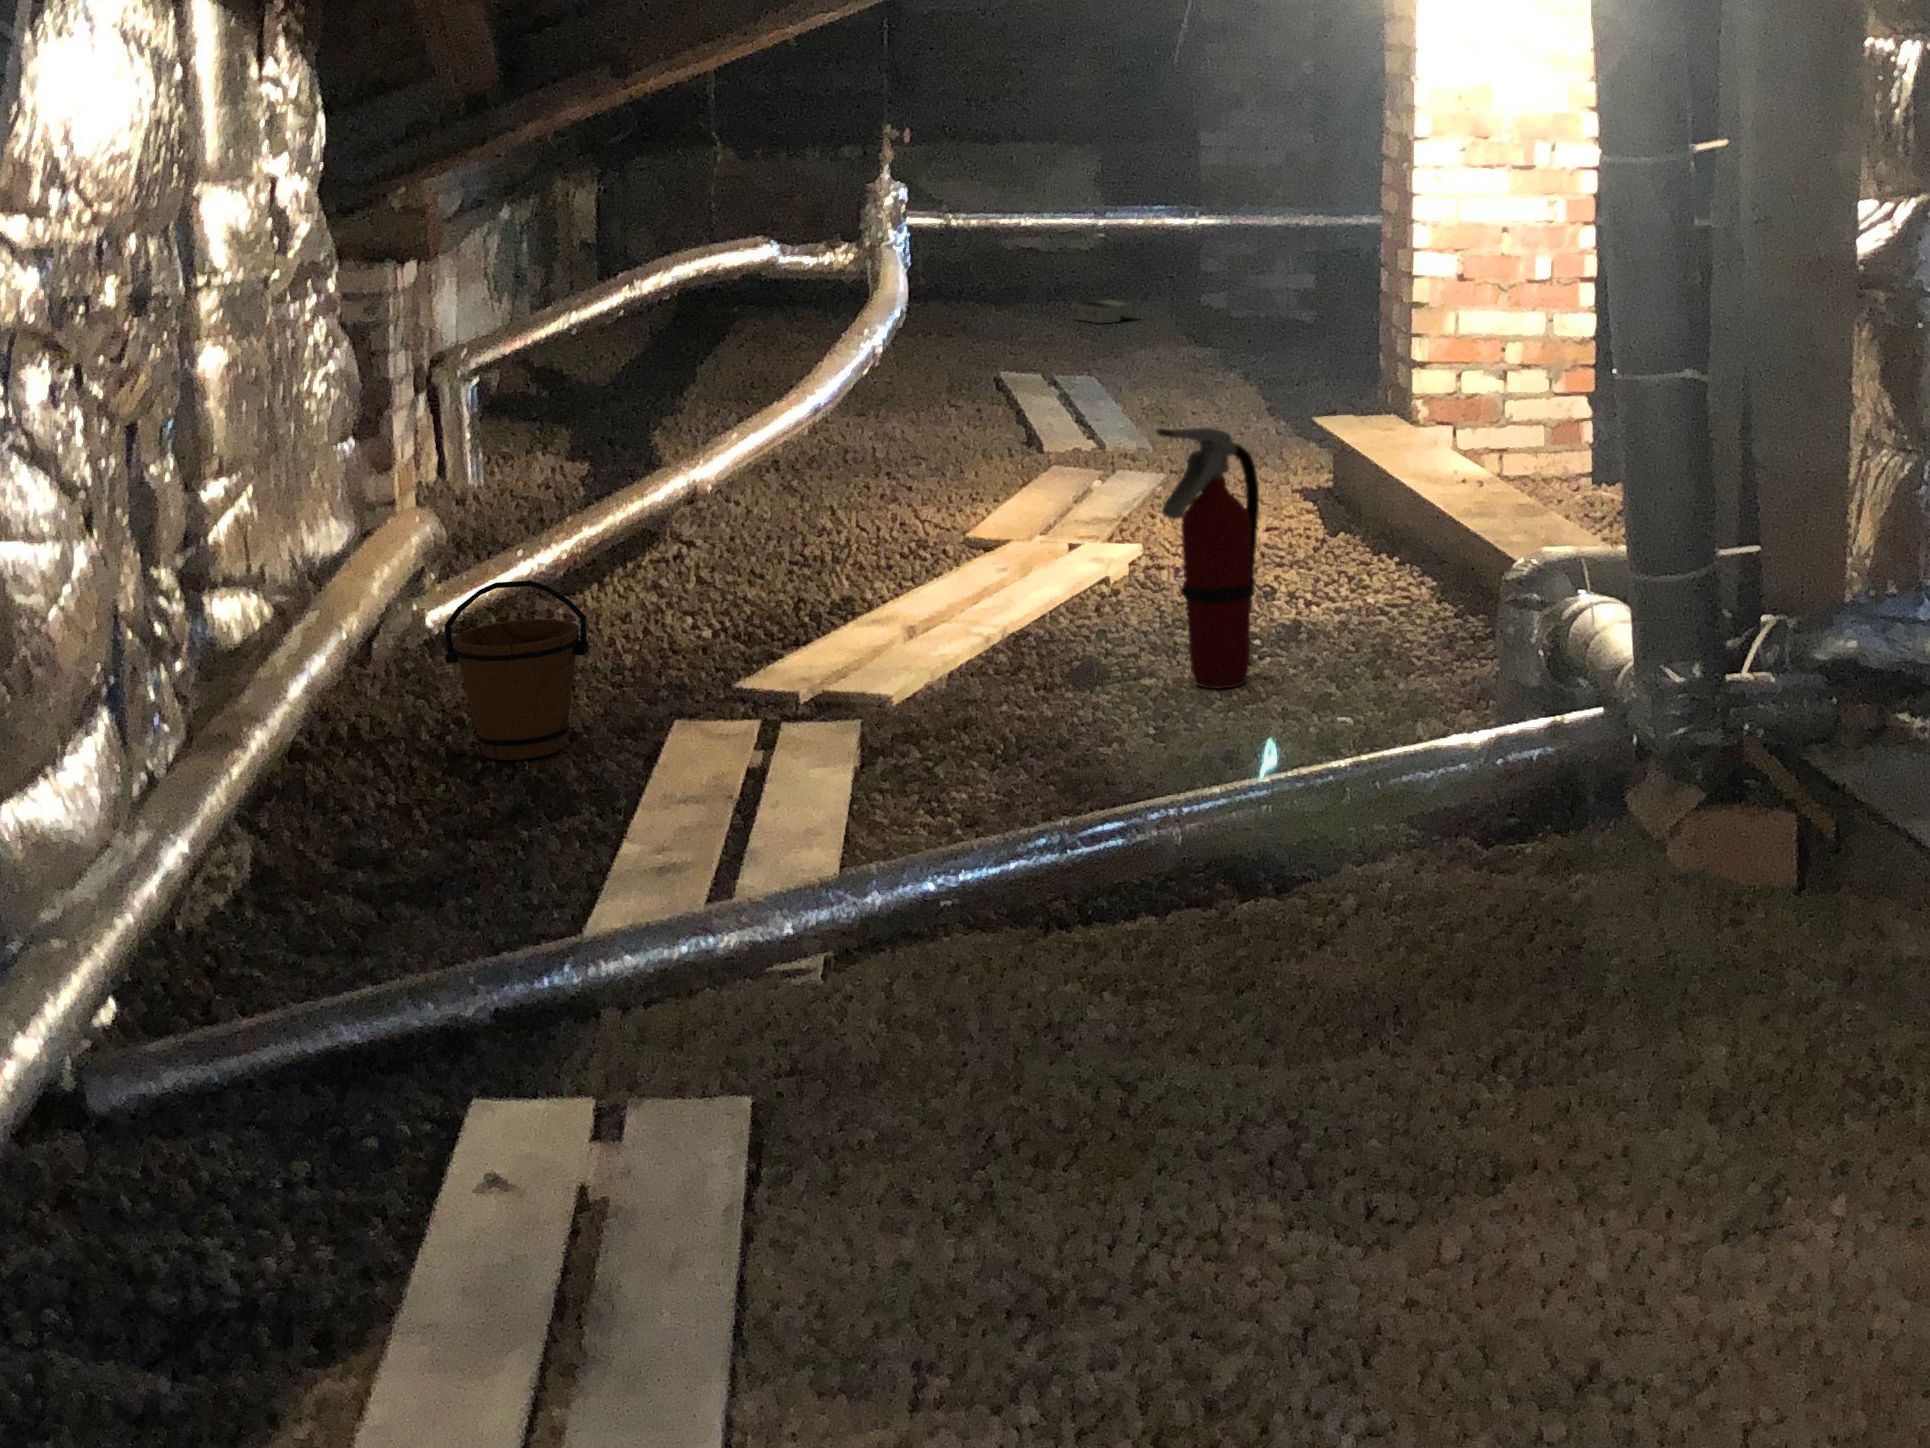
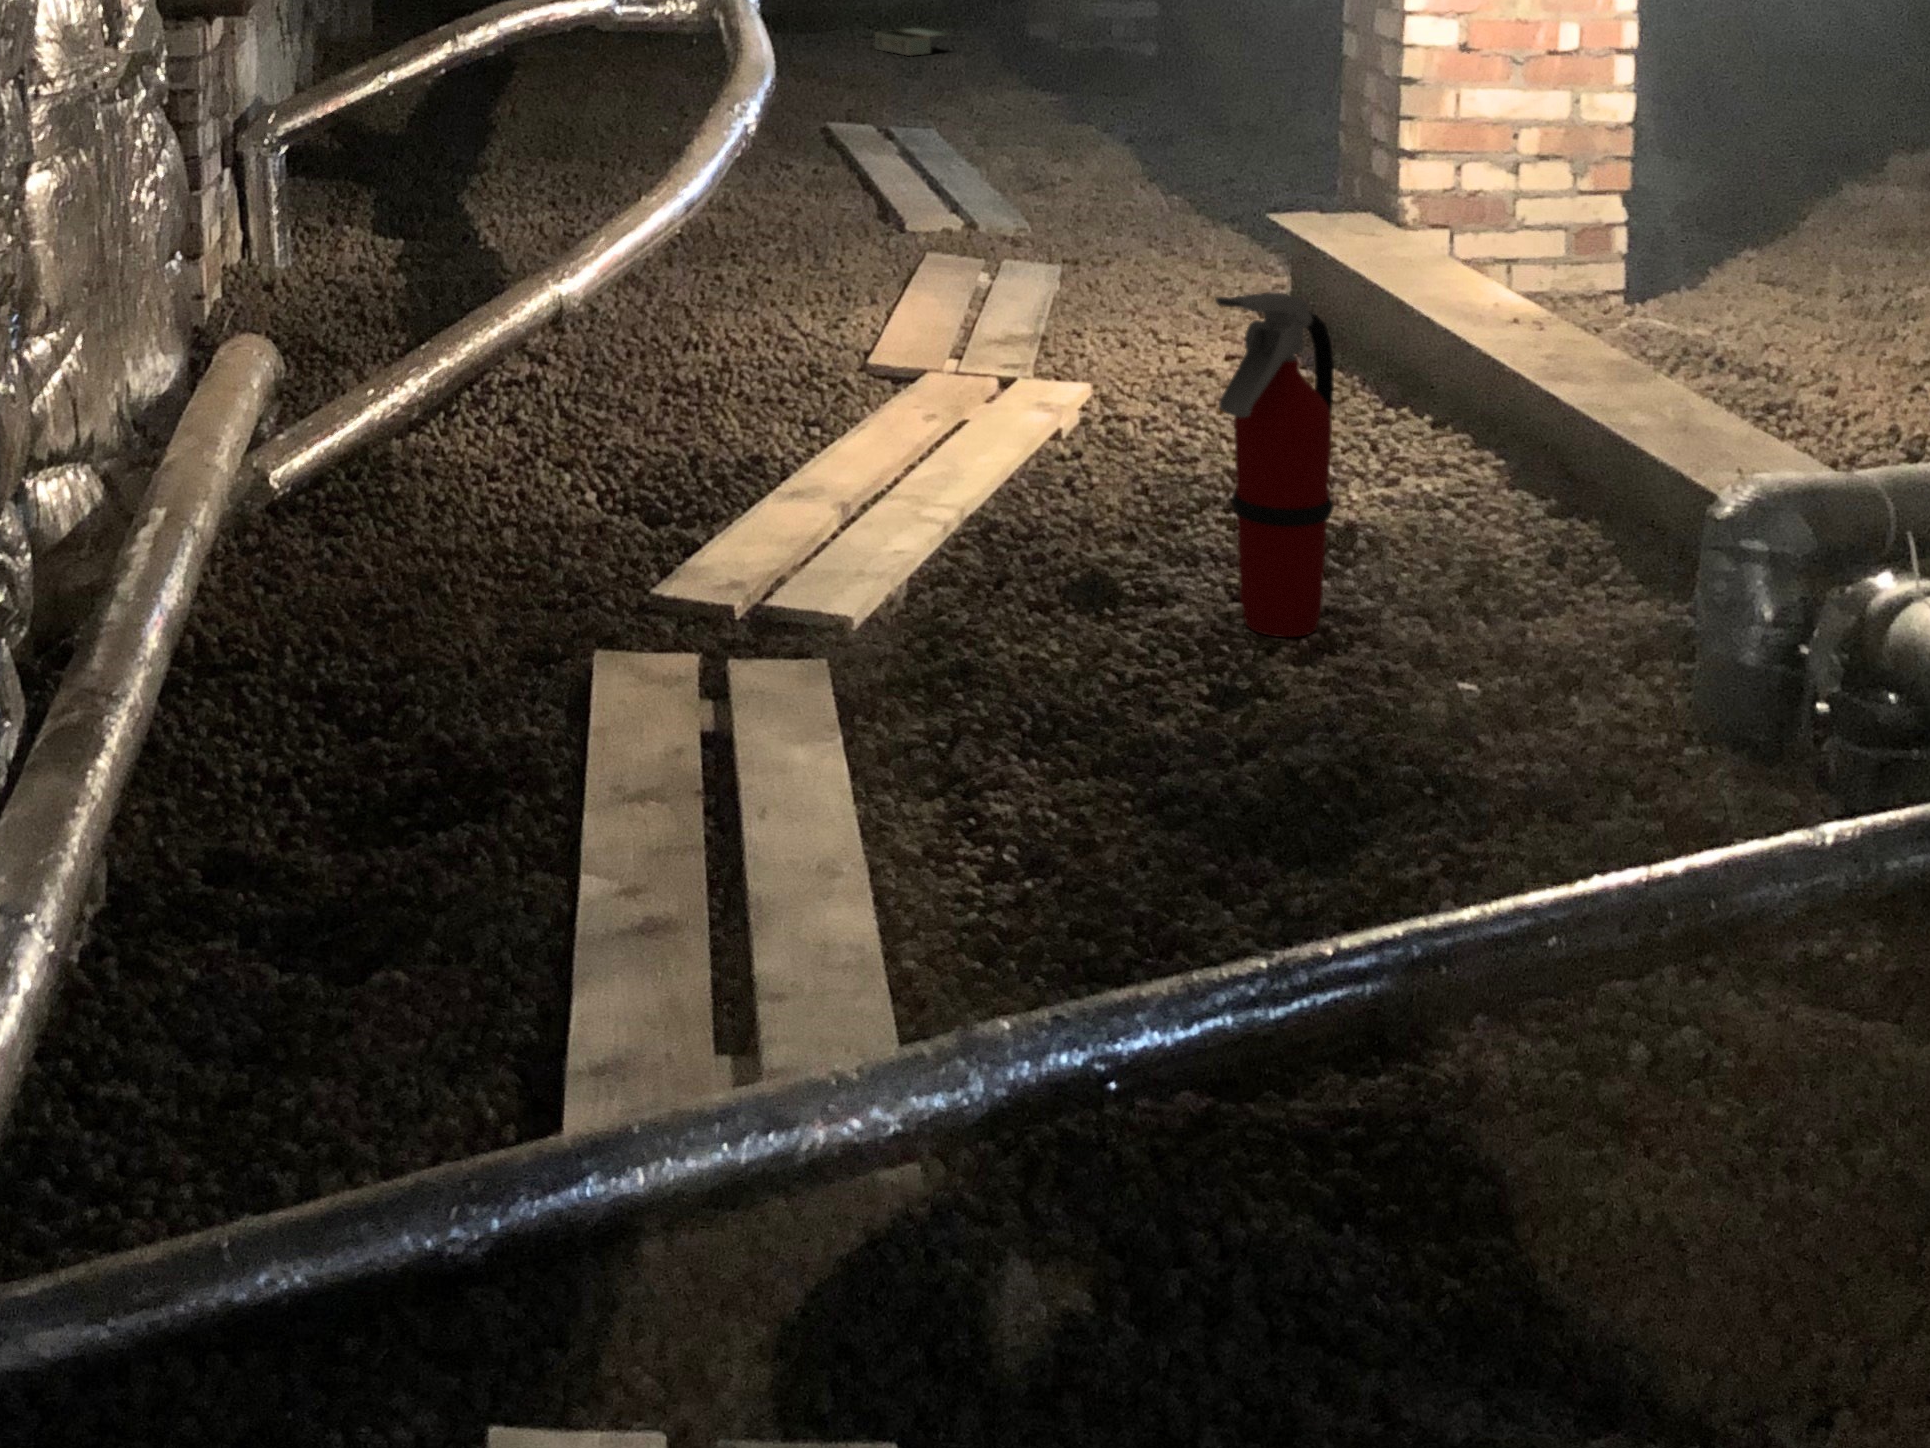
bucket: present [445,581,589,760] -> none [312,471,484,697]

